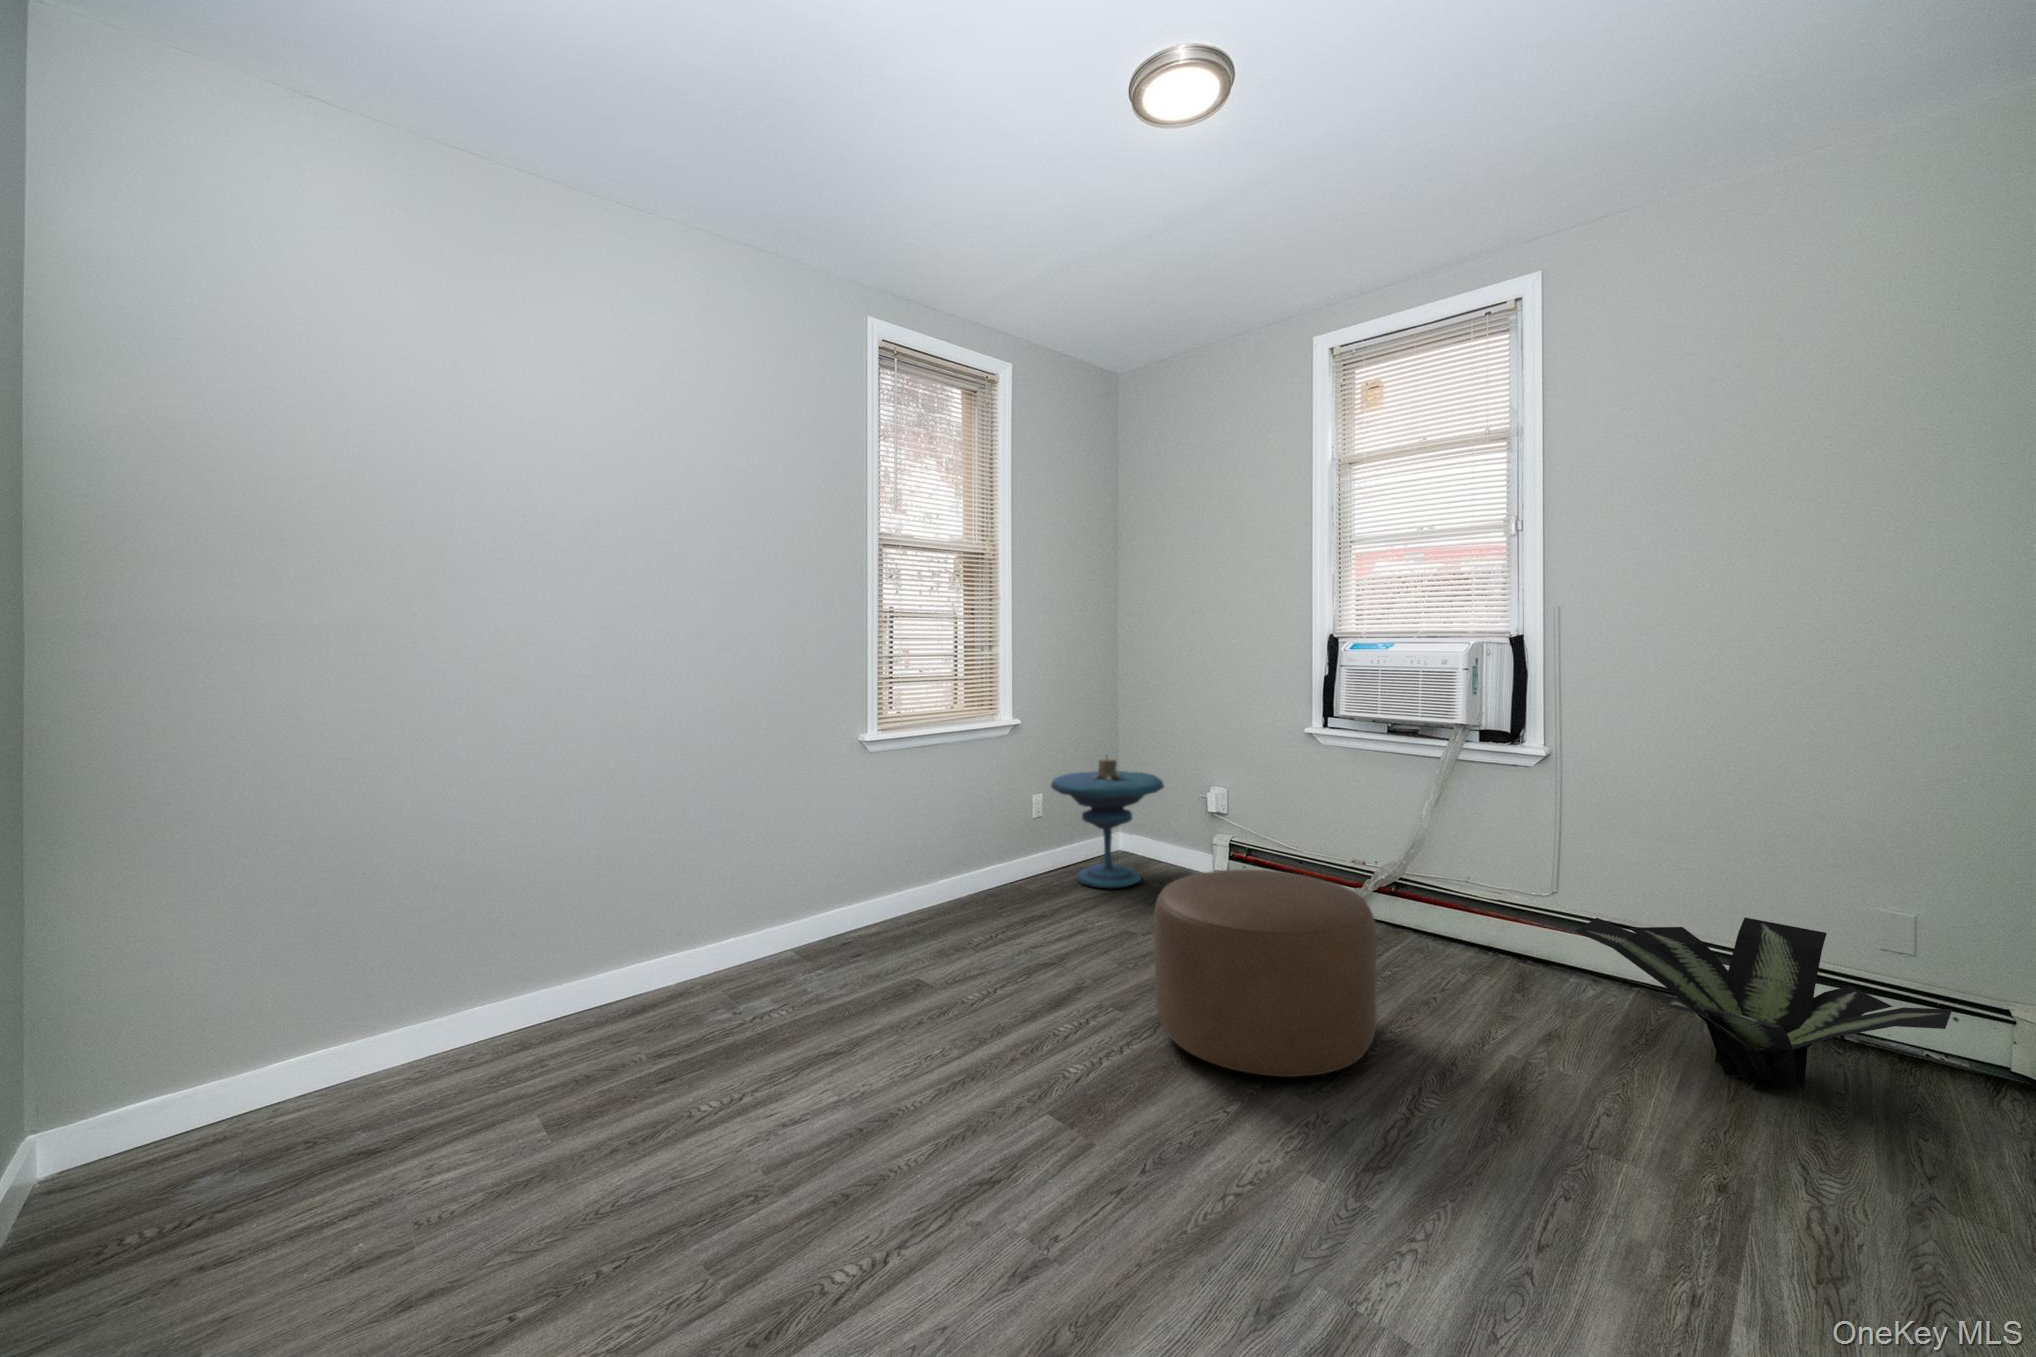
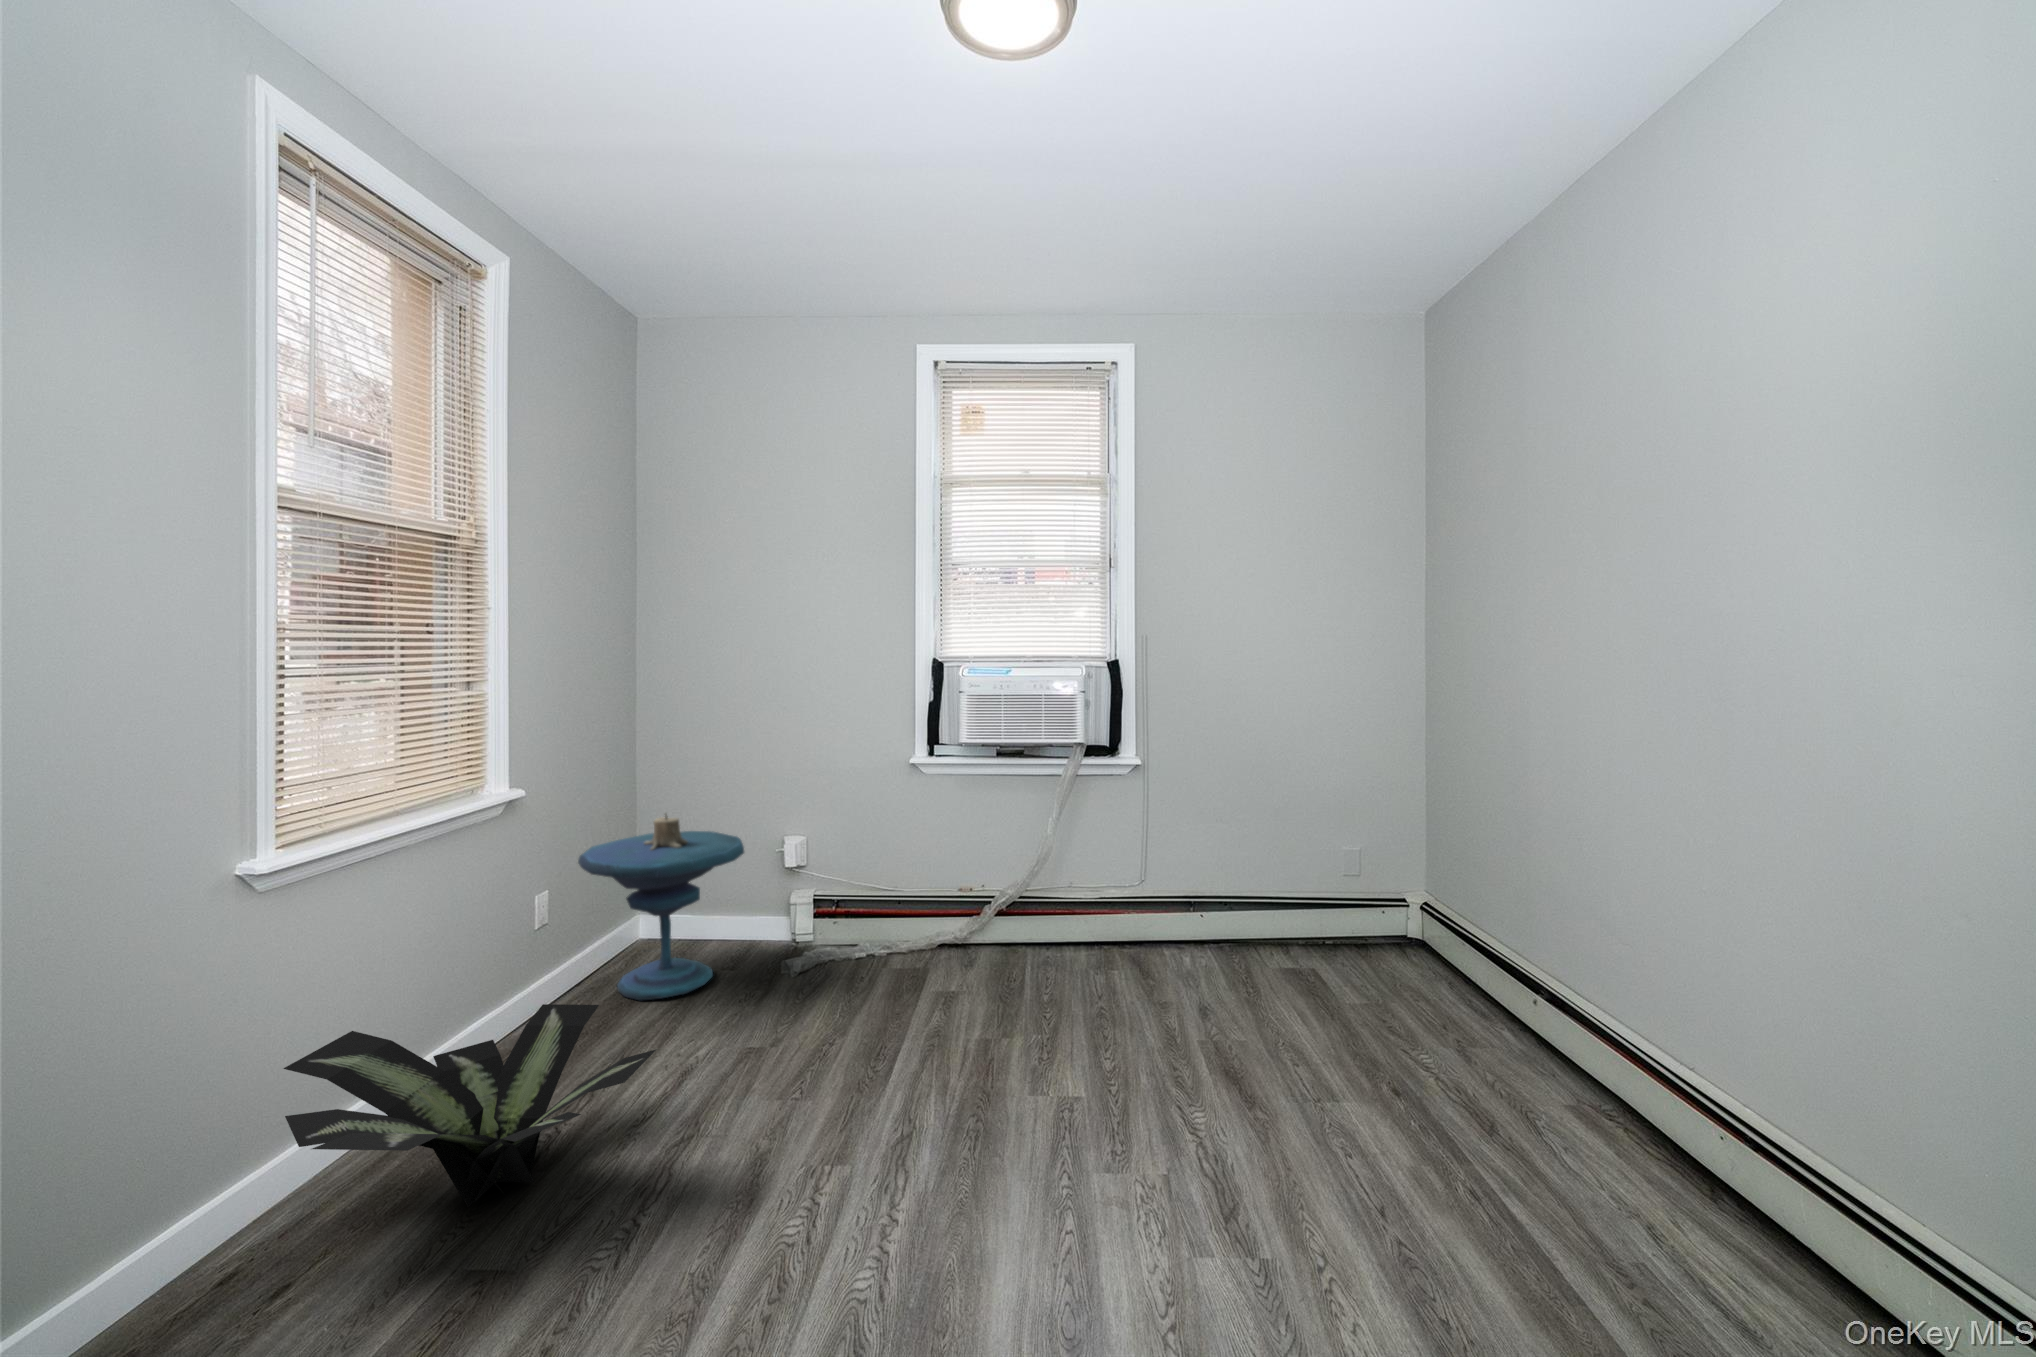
ottoman: present [1154,870,1377,1077] -> none [956,915,1196,1163]
potted plant: present [1575,917,1952,1089] -> present [284,1004,656,1207]

